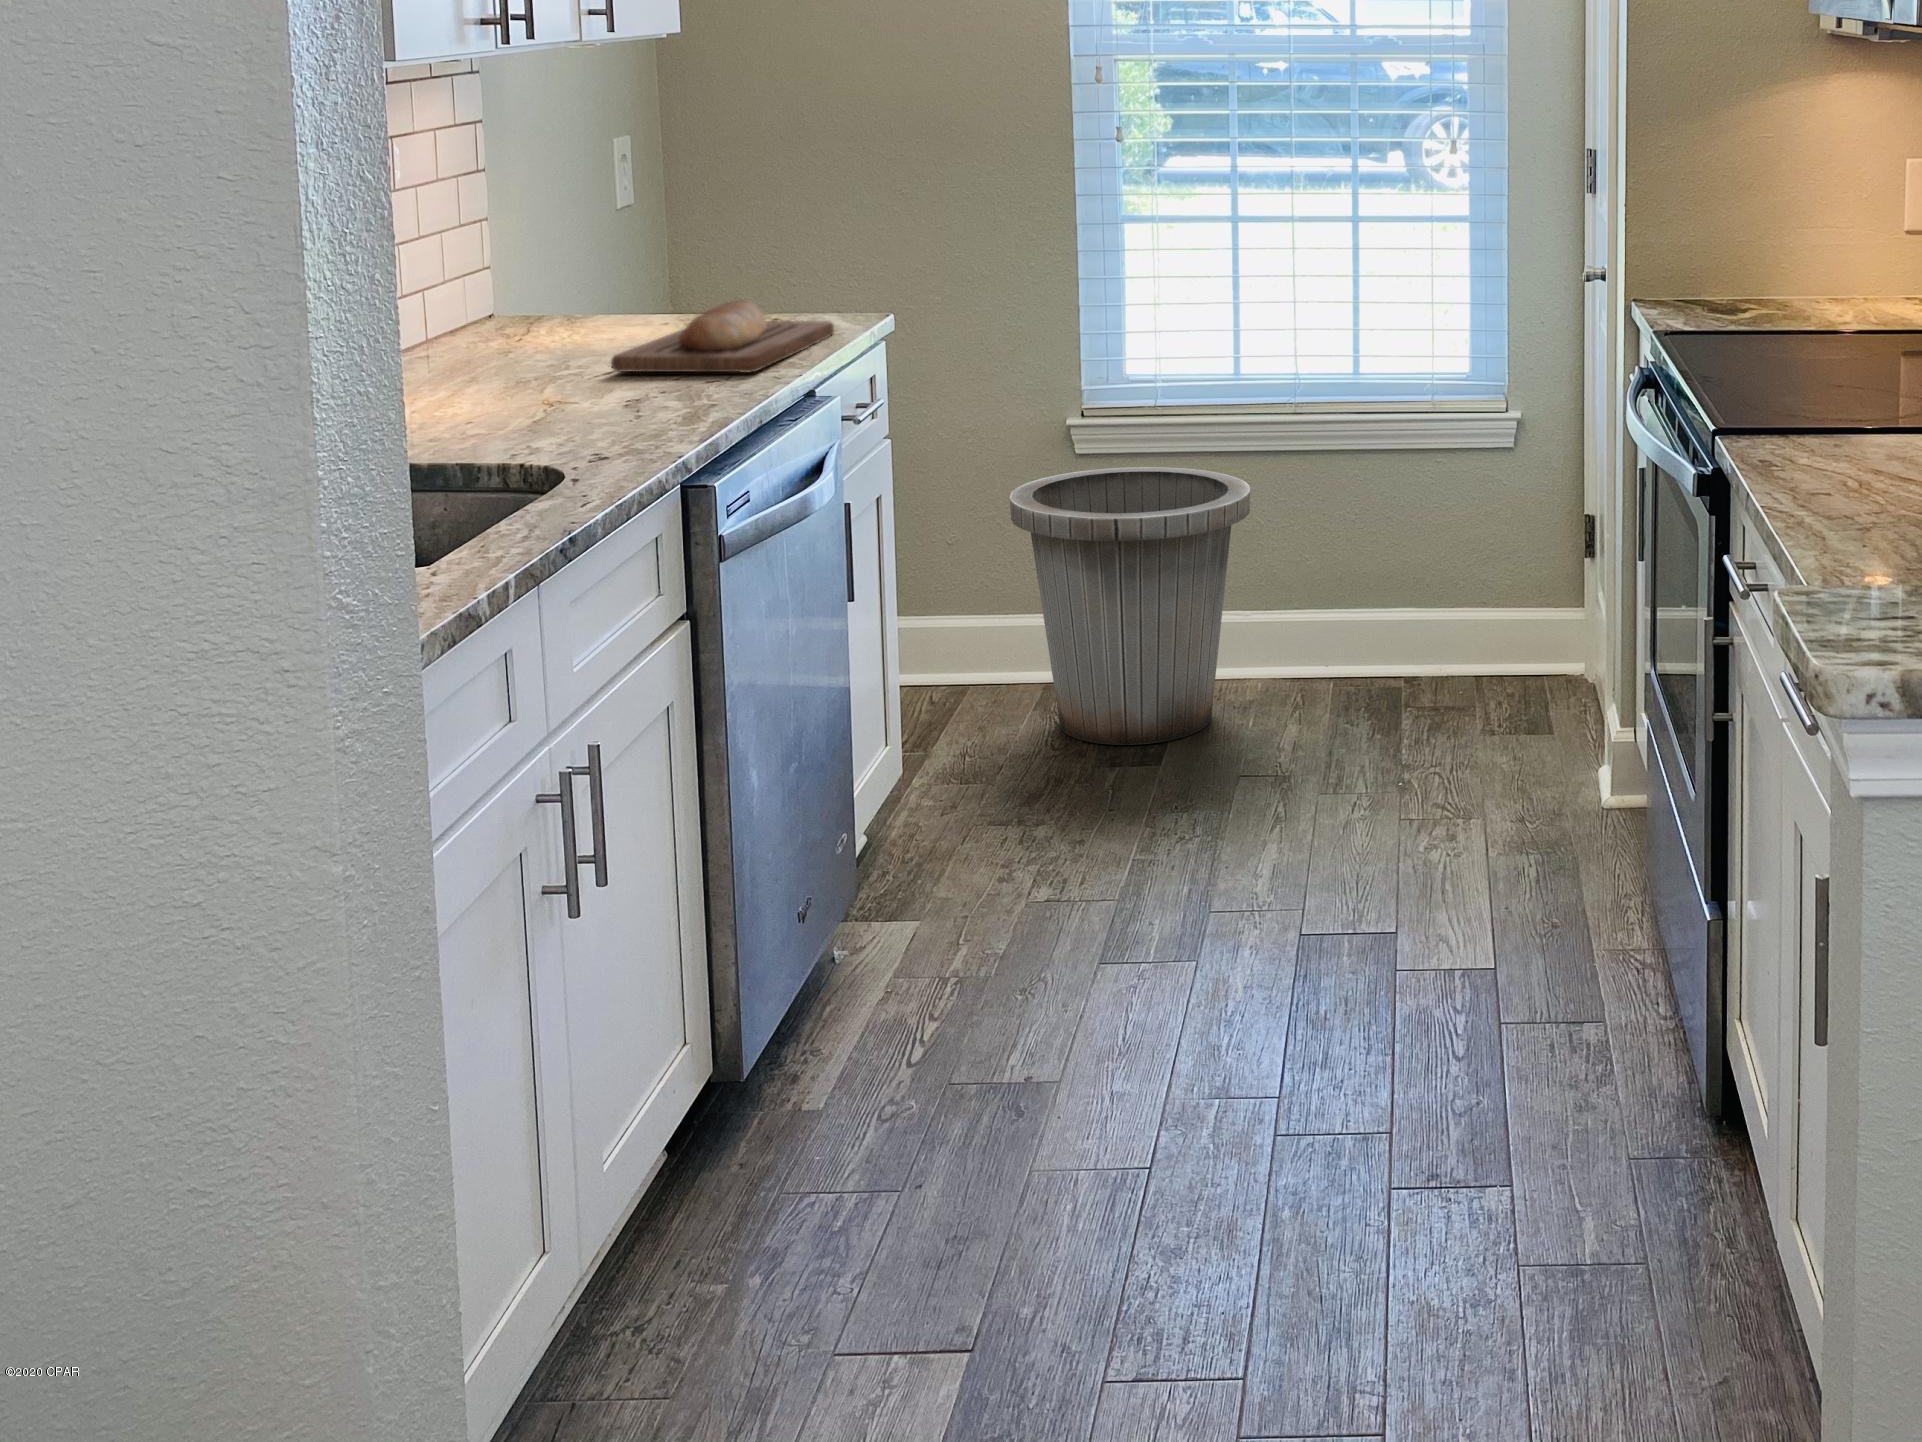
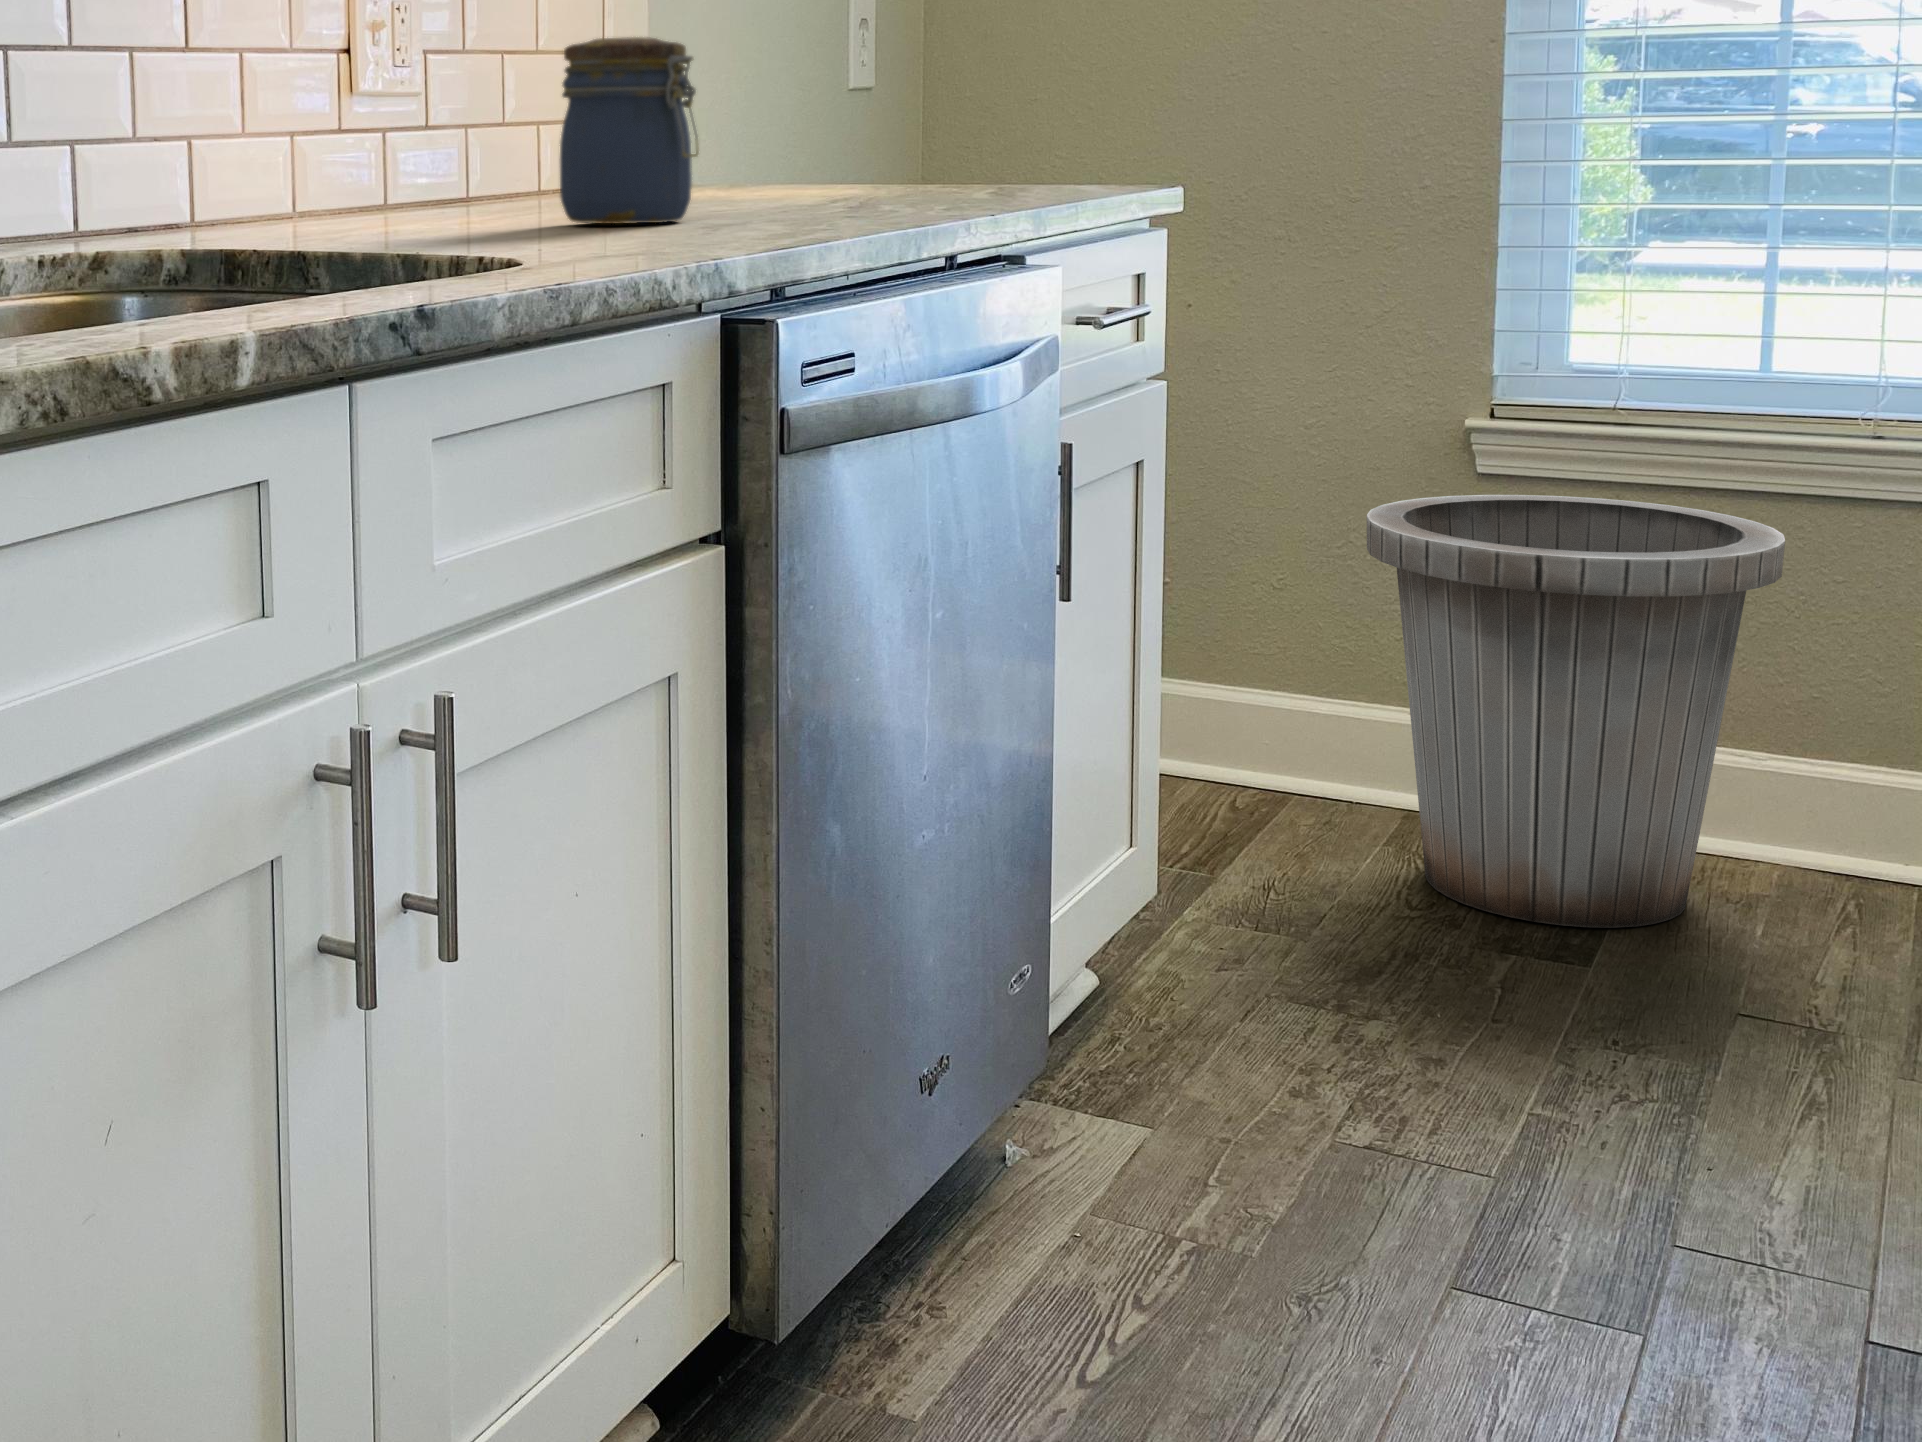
jar: none [516,285,617,410] -> present [560,37,698,224]
bread loaf: present [611,300,834,373] -> none [723,126,1079,204]

